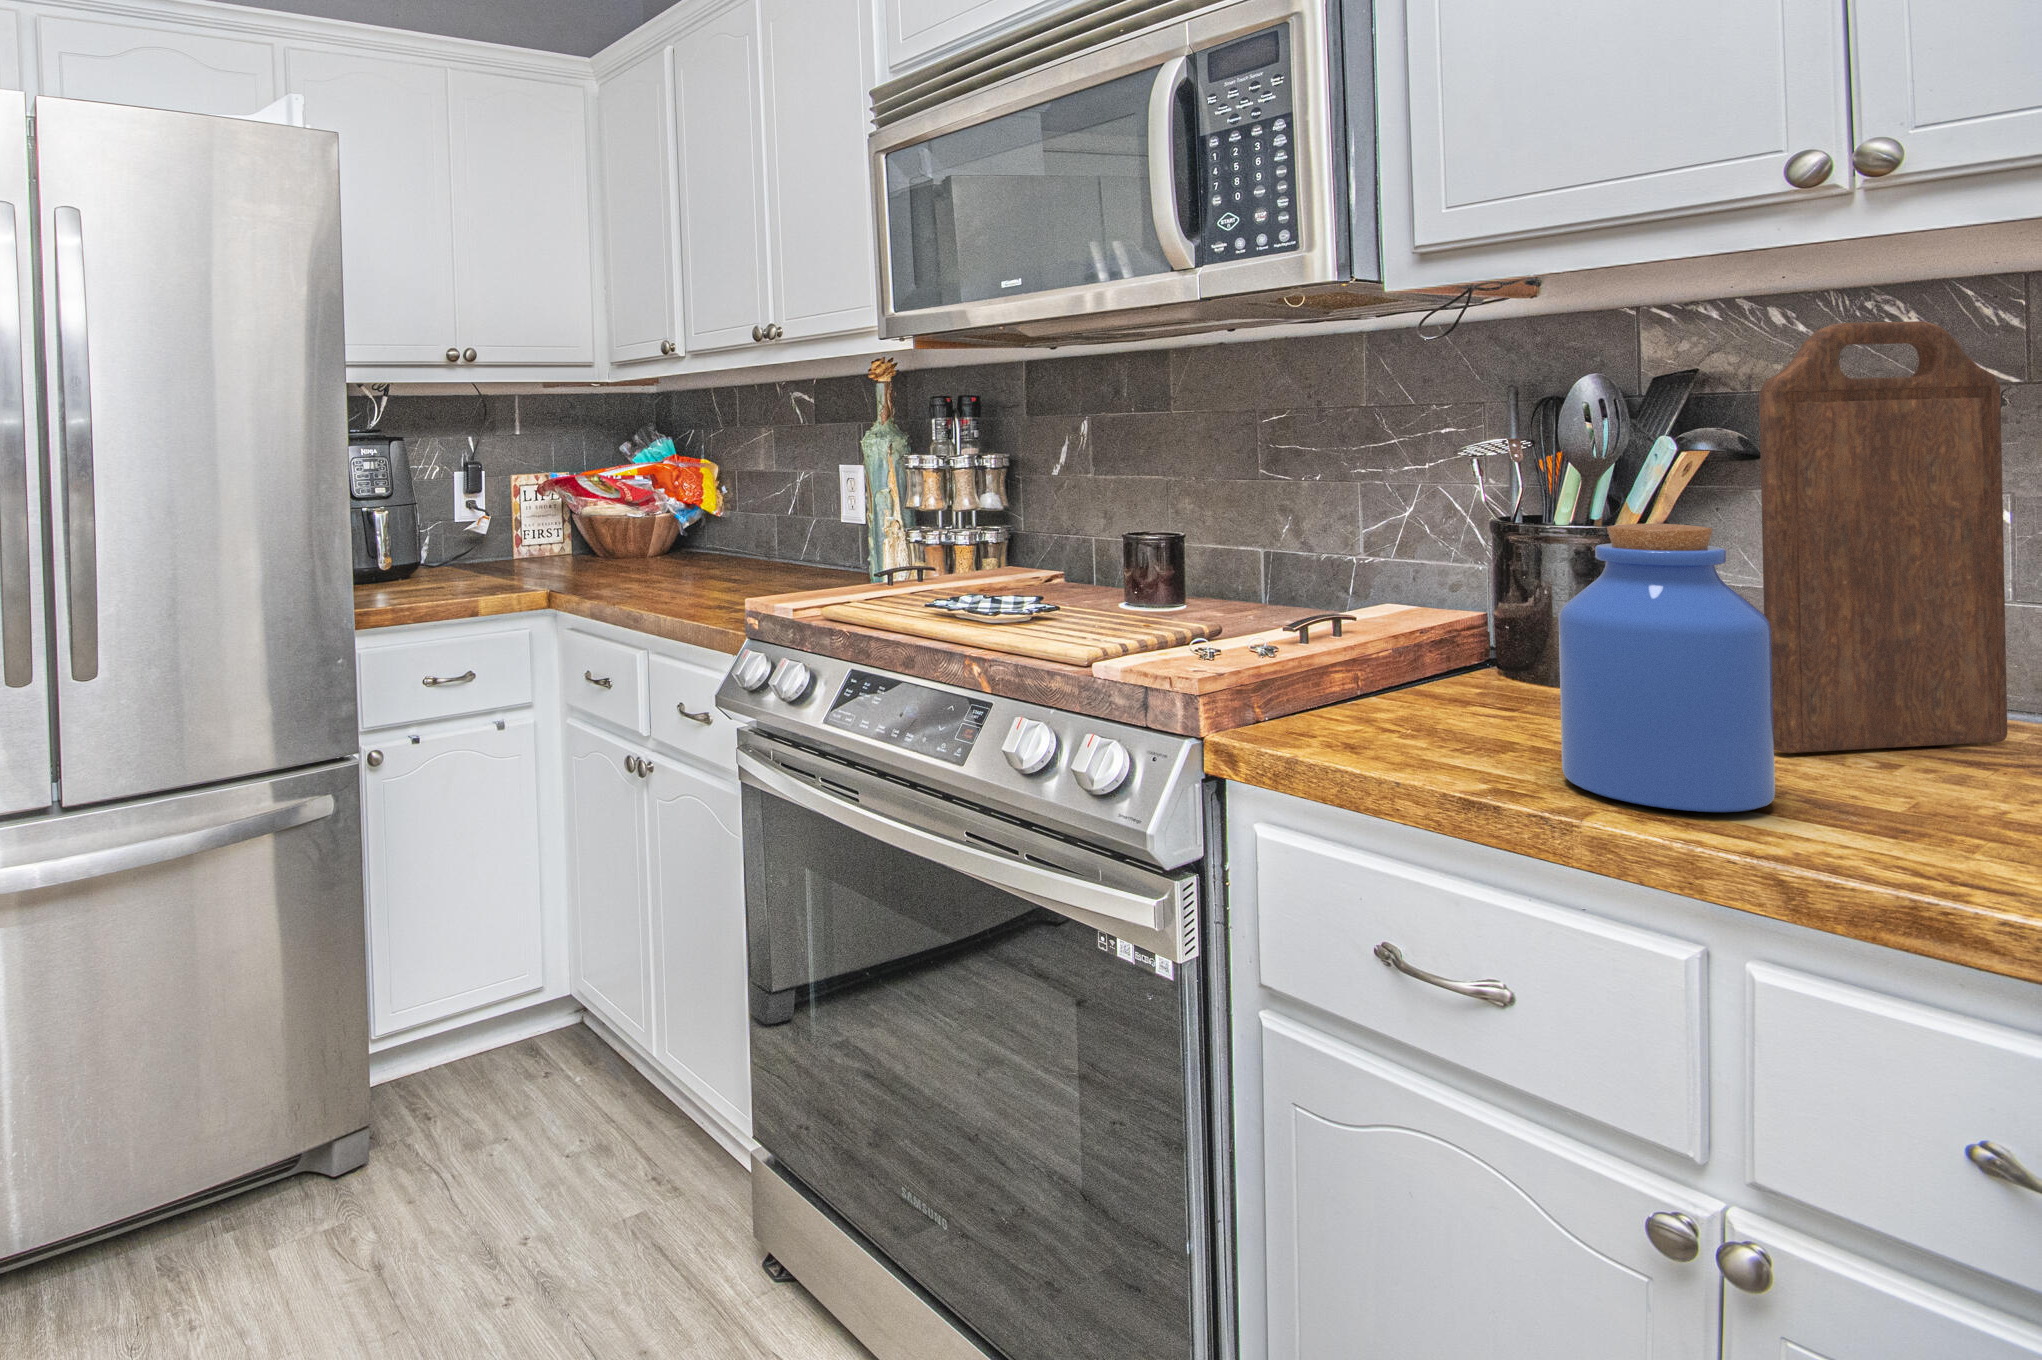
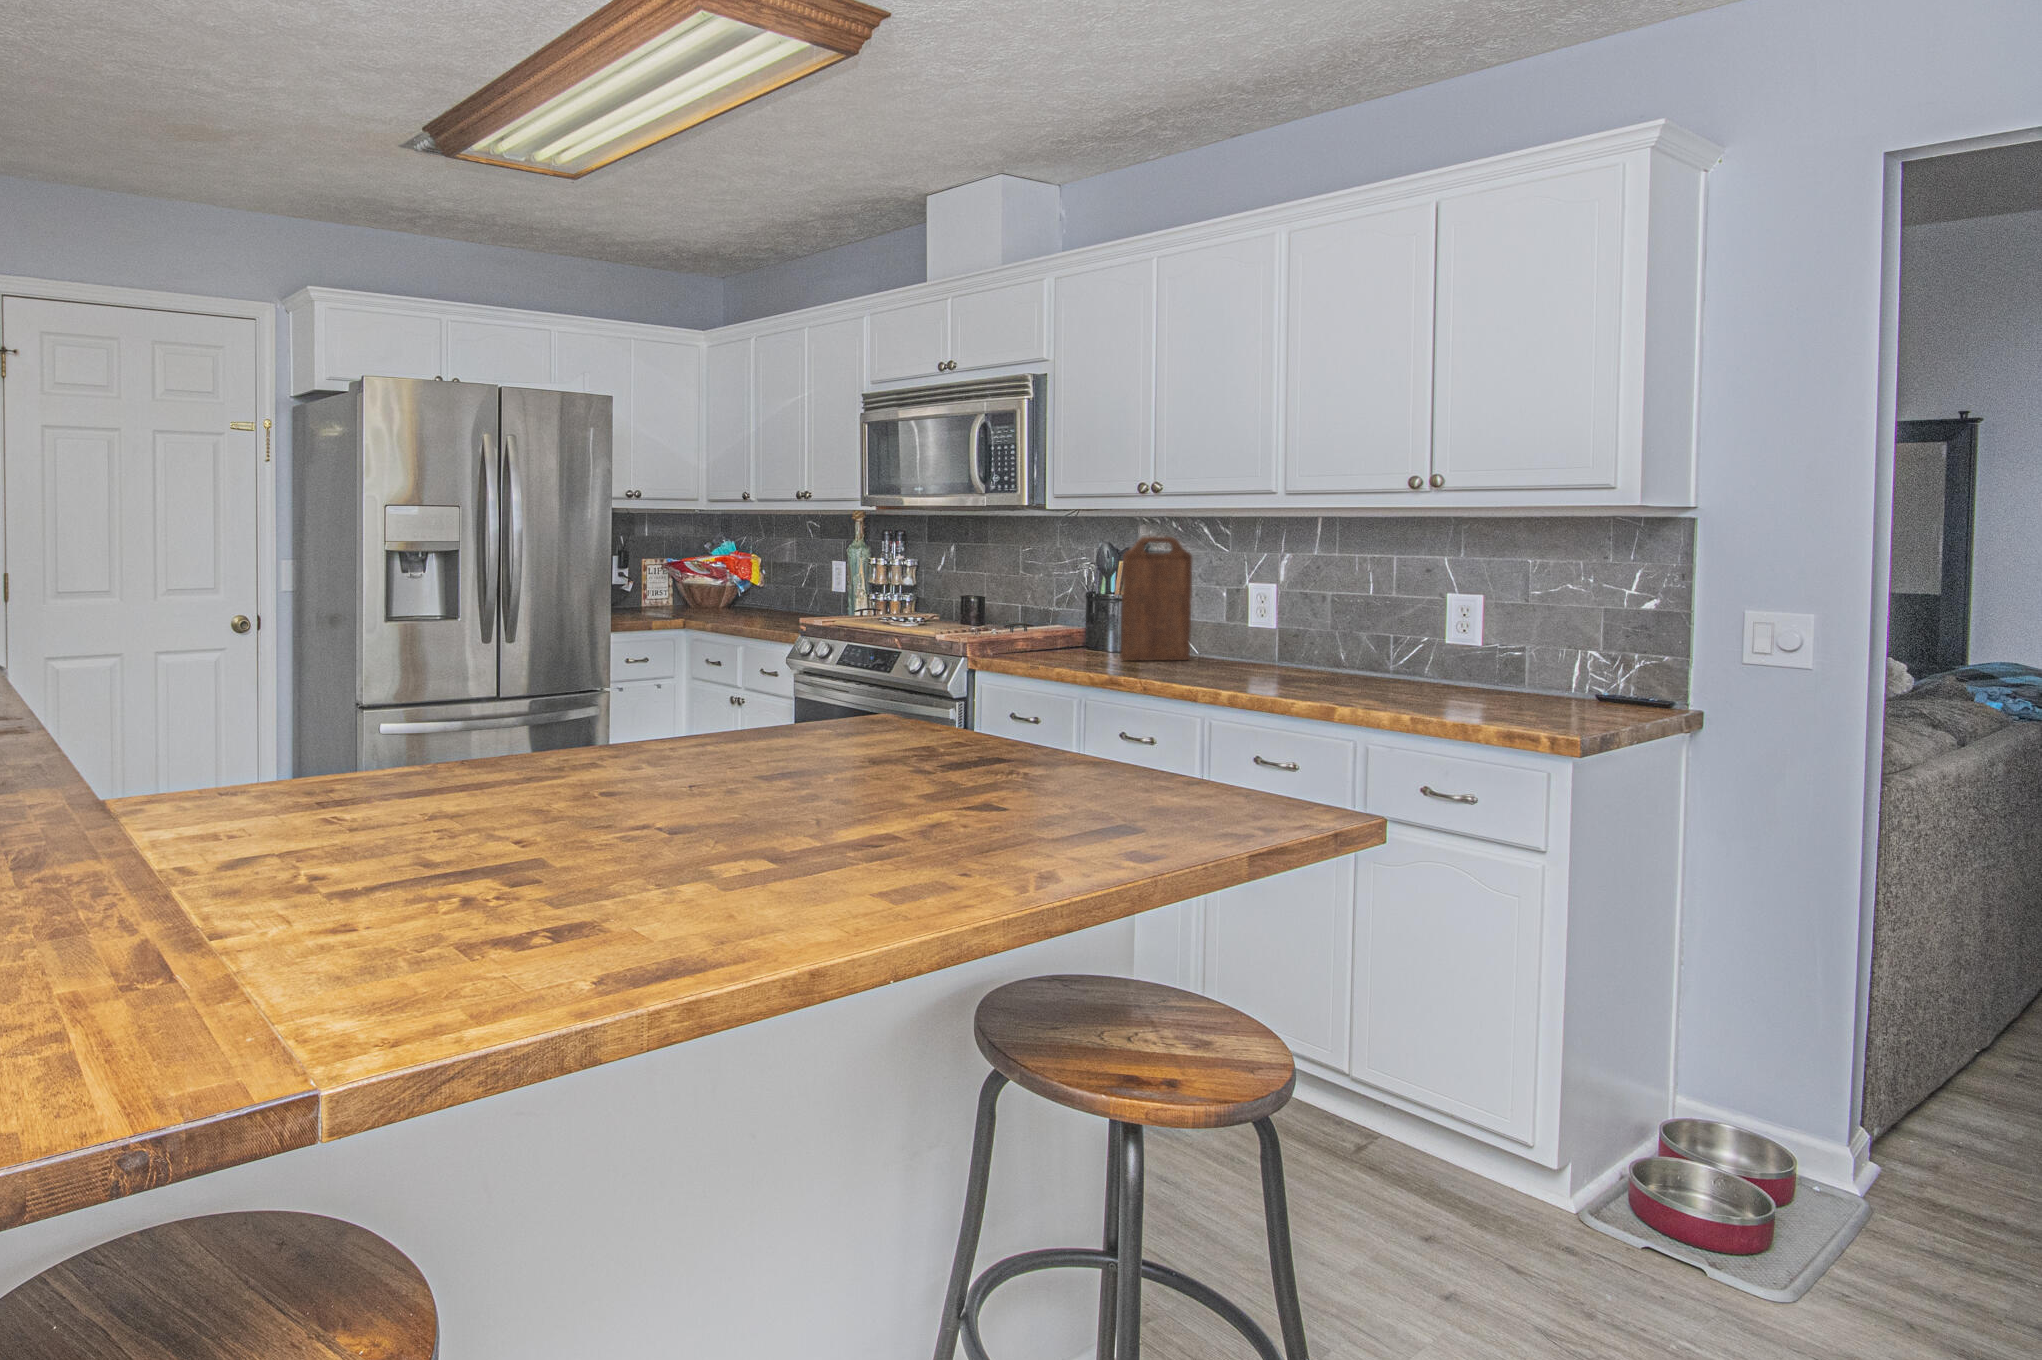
jar: present [1559,524,1775,812] -> none [1054,592,1103,667]

